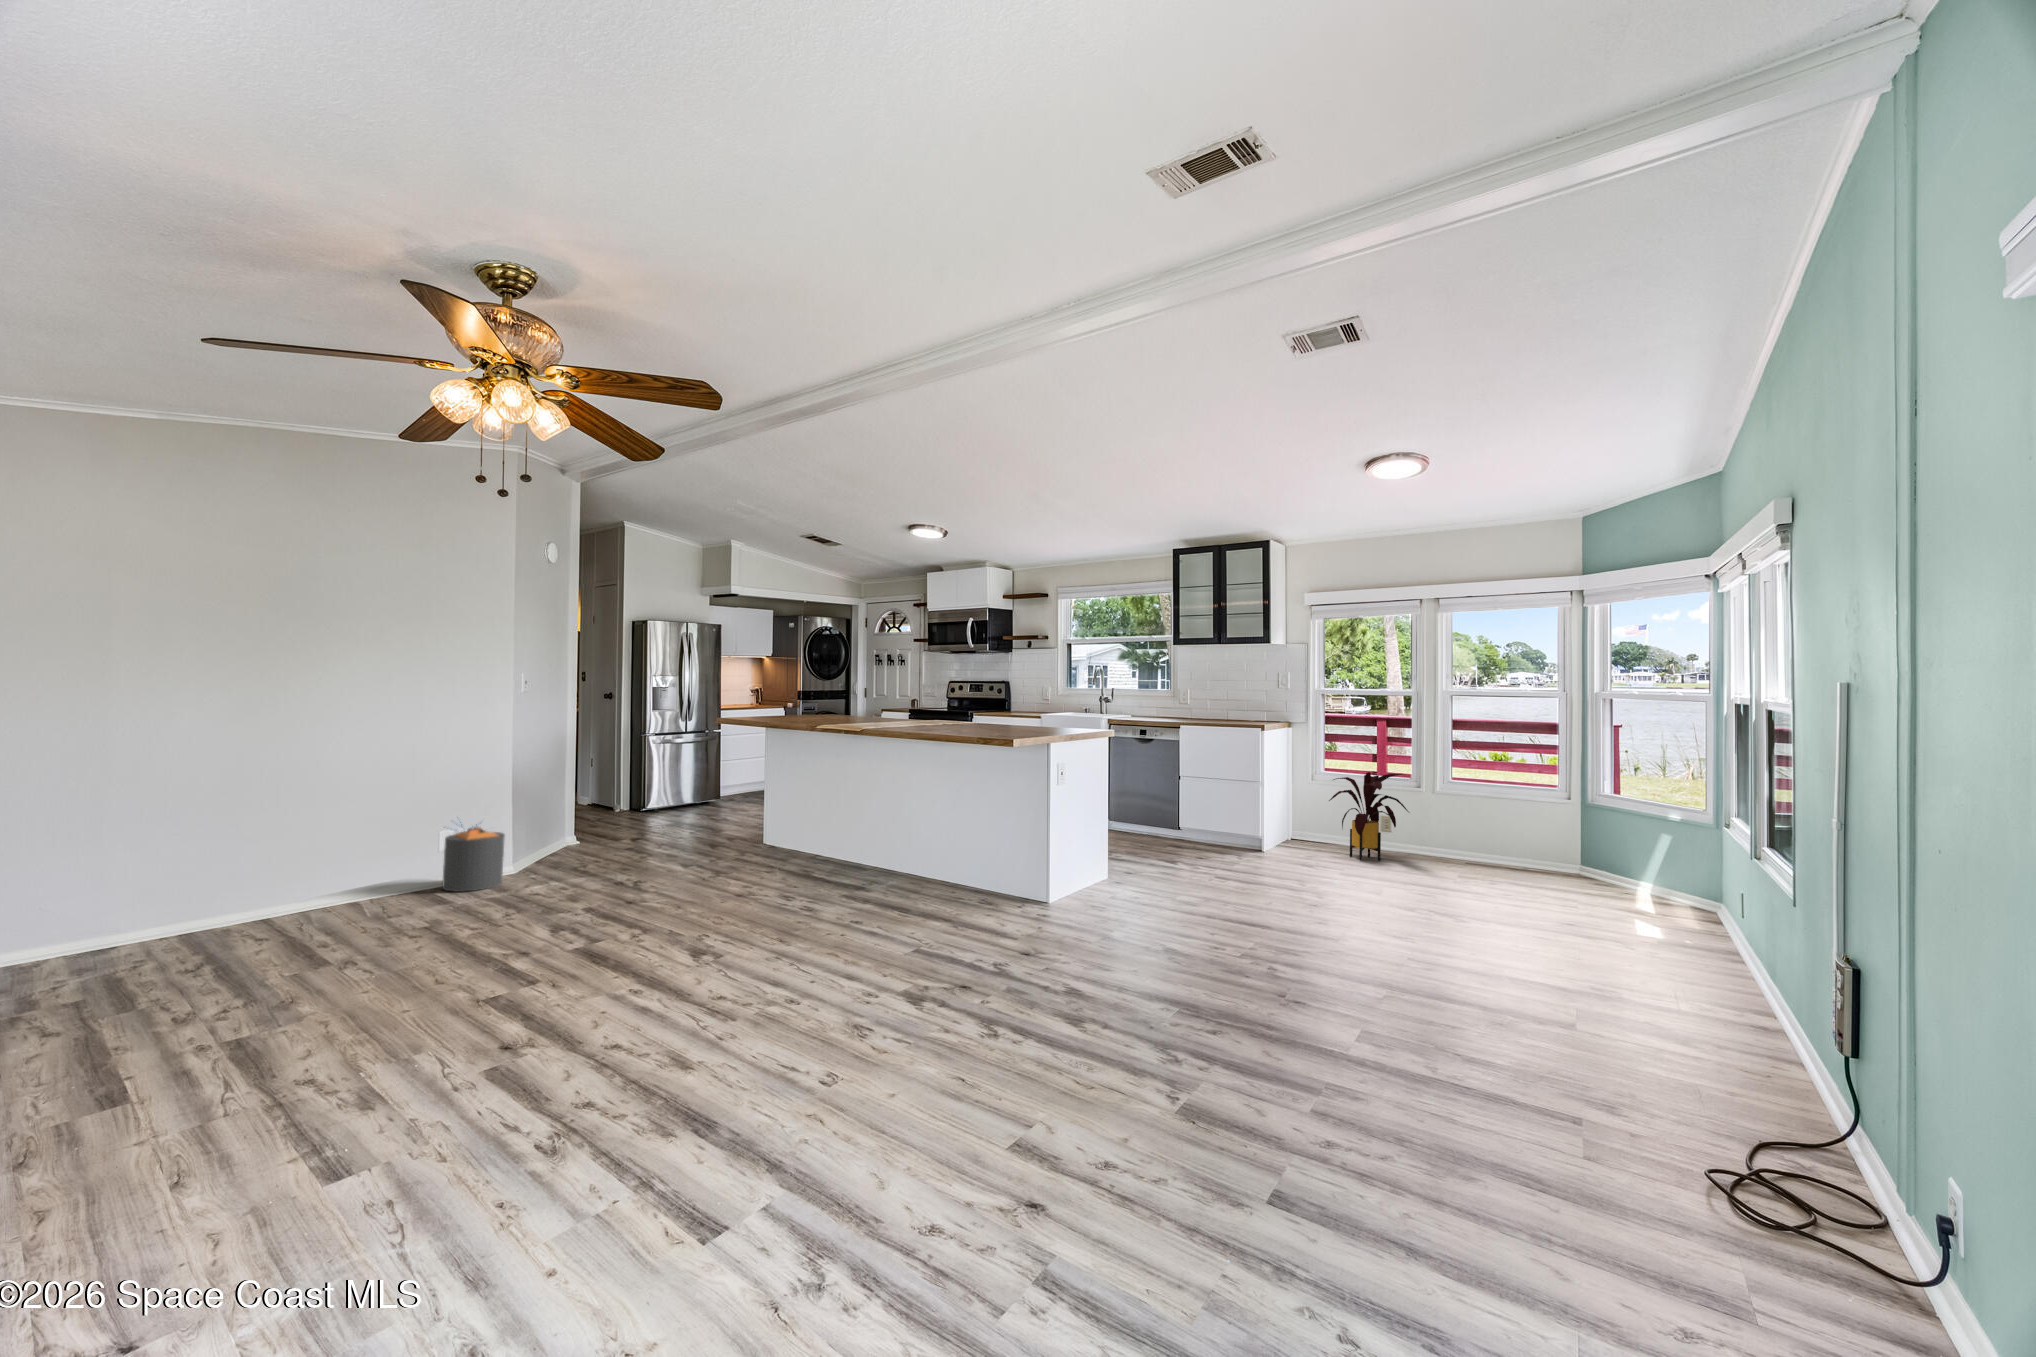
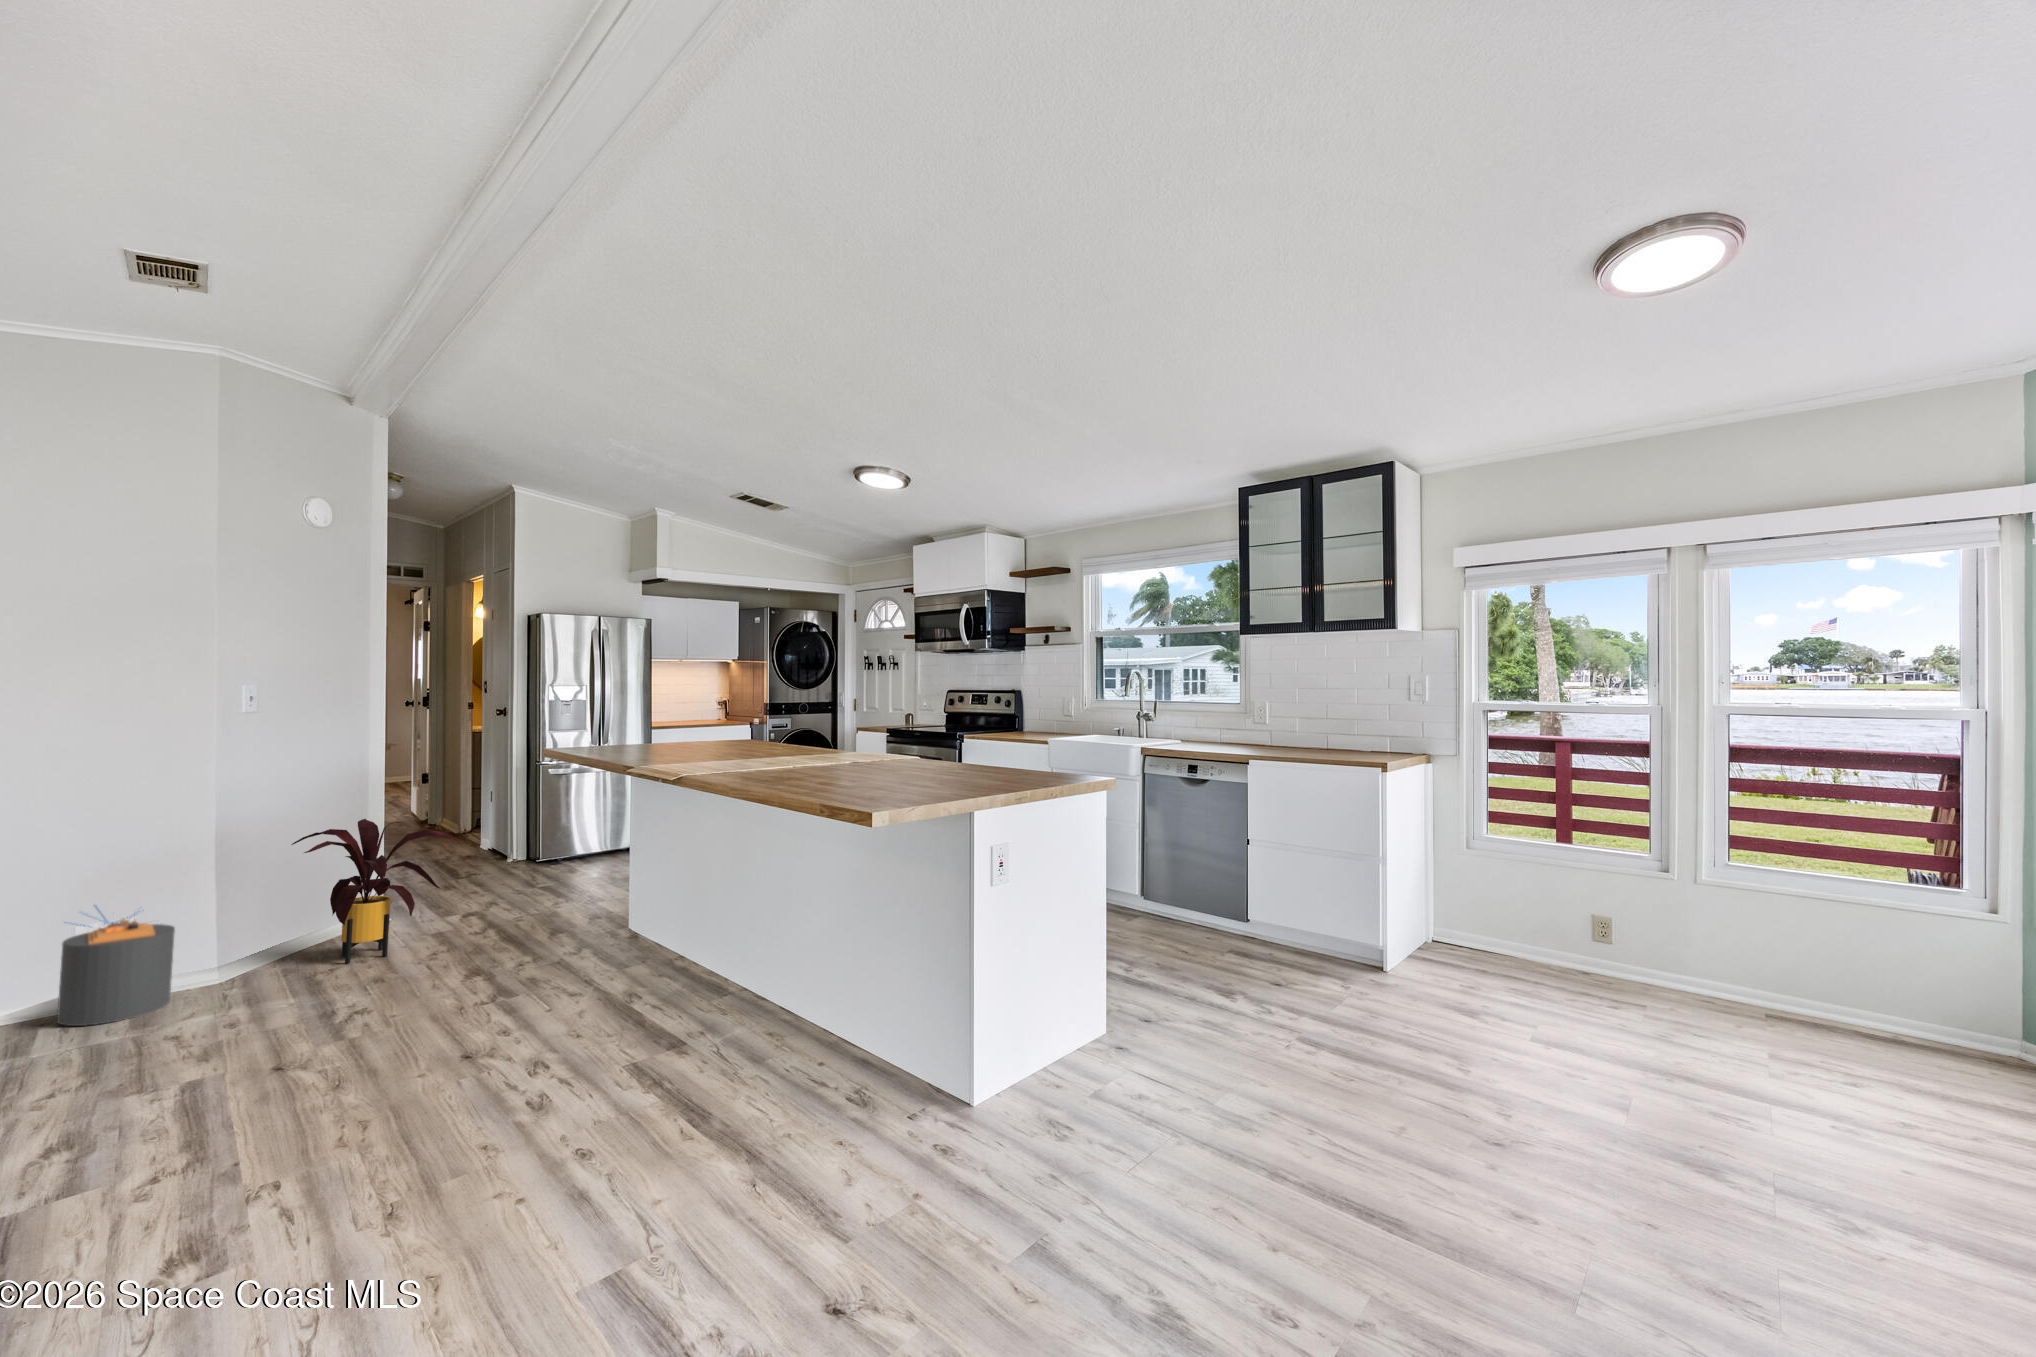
house plant: present [1329,772,1409,861] -> present [292,819,459,964]

